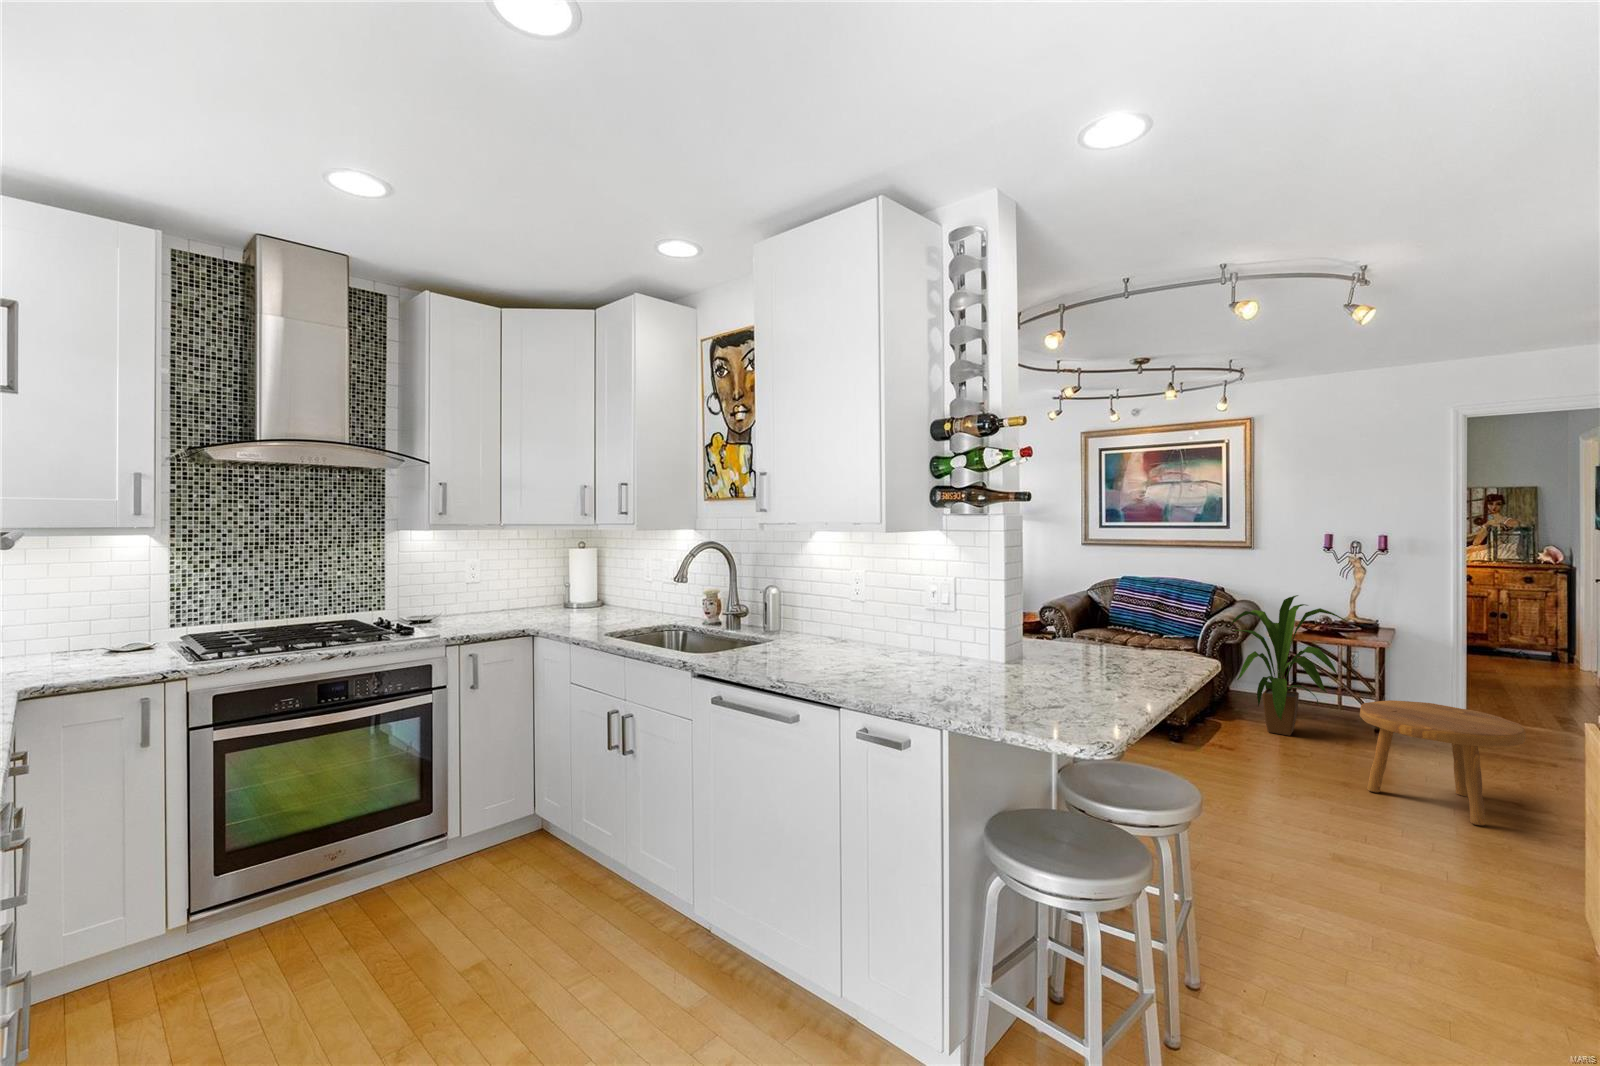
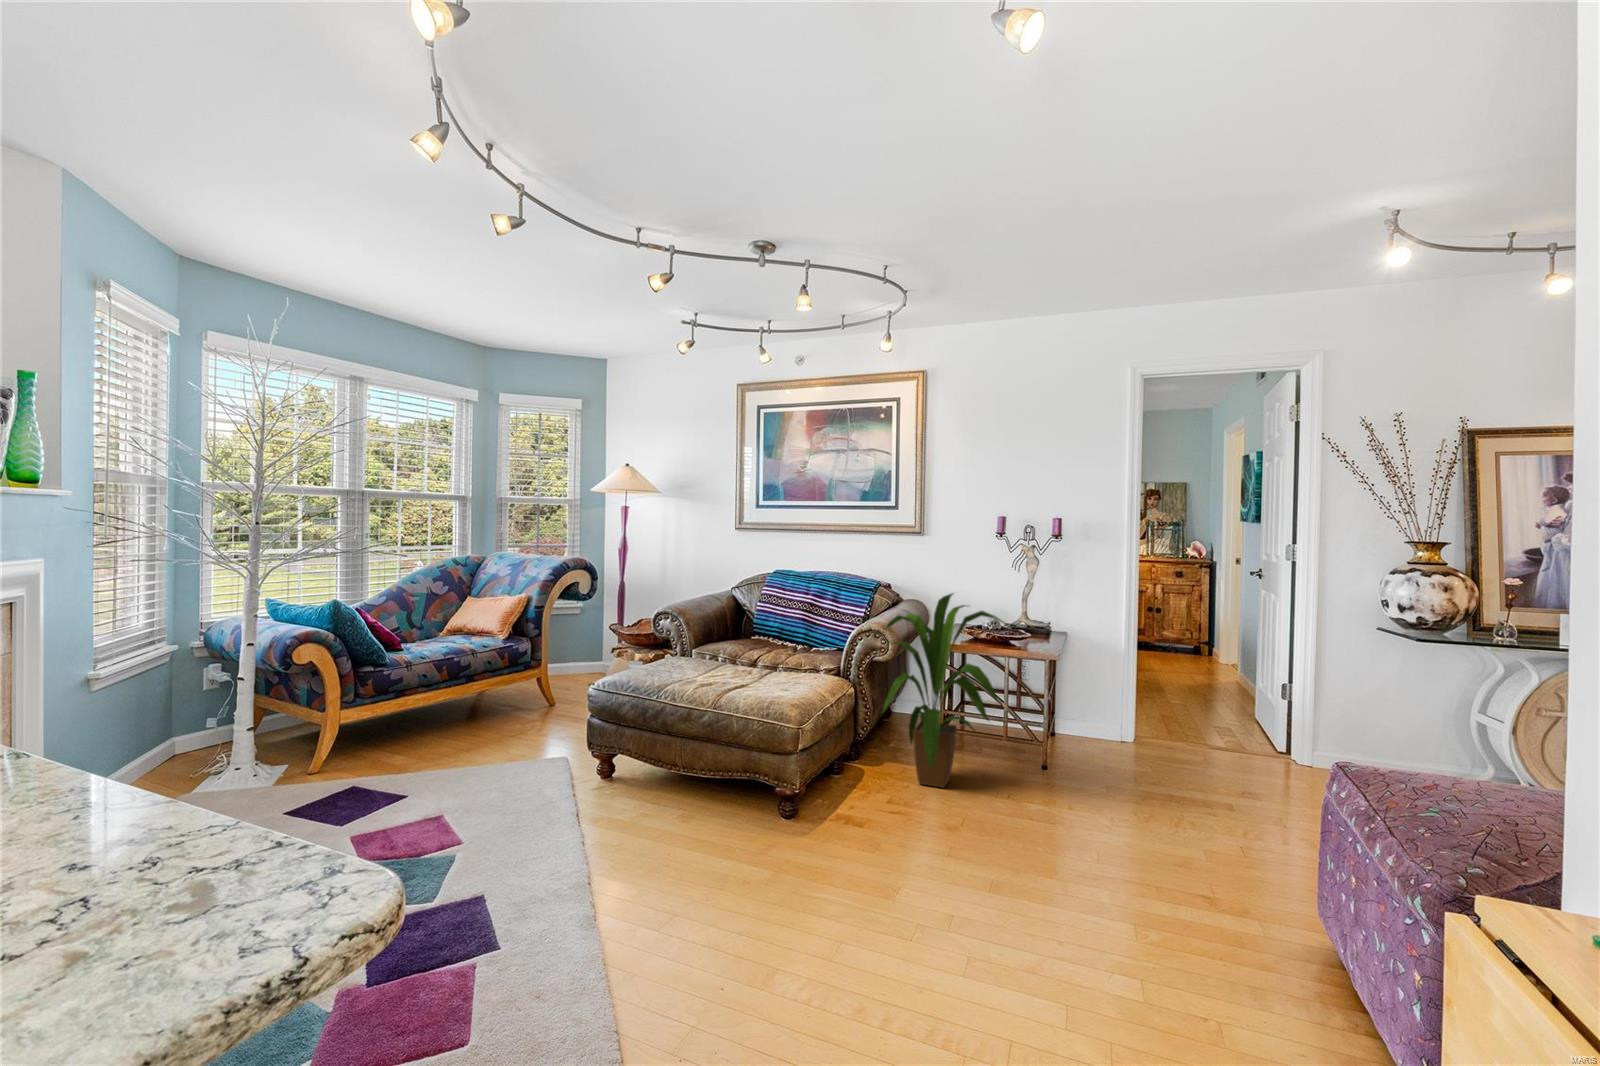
footstool: present [1360,700,1525,825] -> none [1016,747,1223,959]

